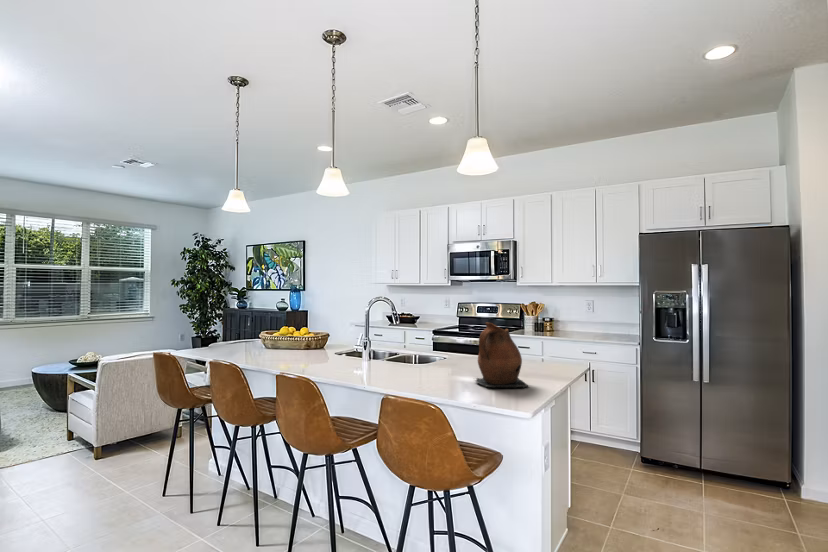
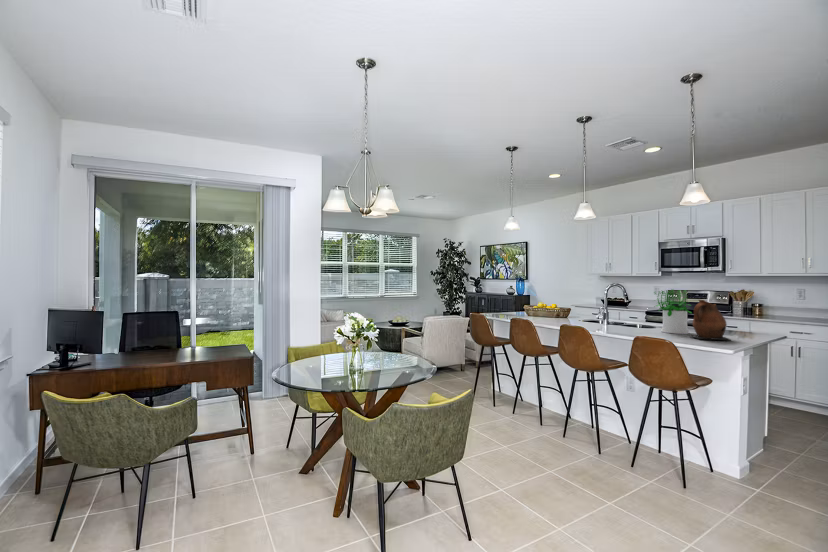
potted plant: none [428,305,478,374] -> present [655,289,692,334]

